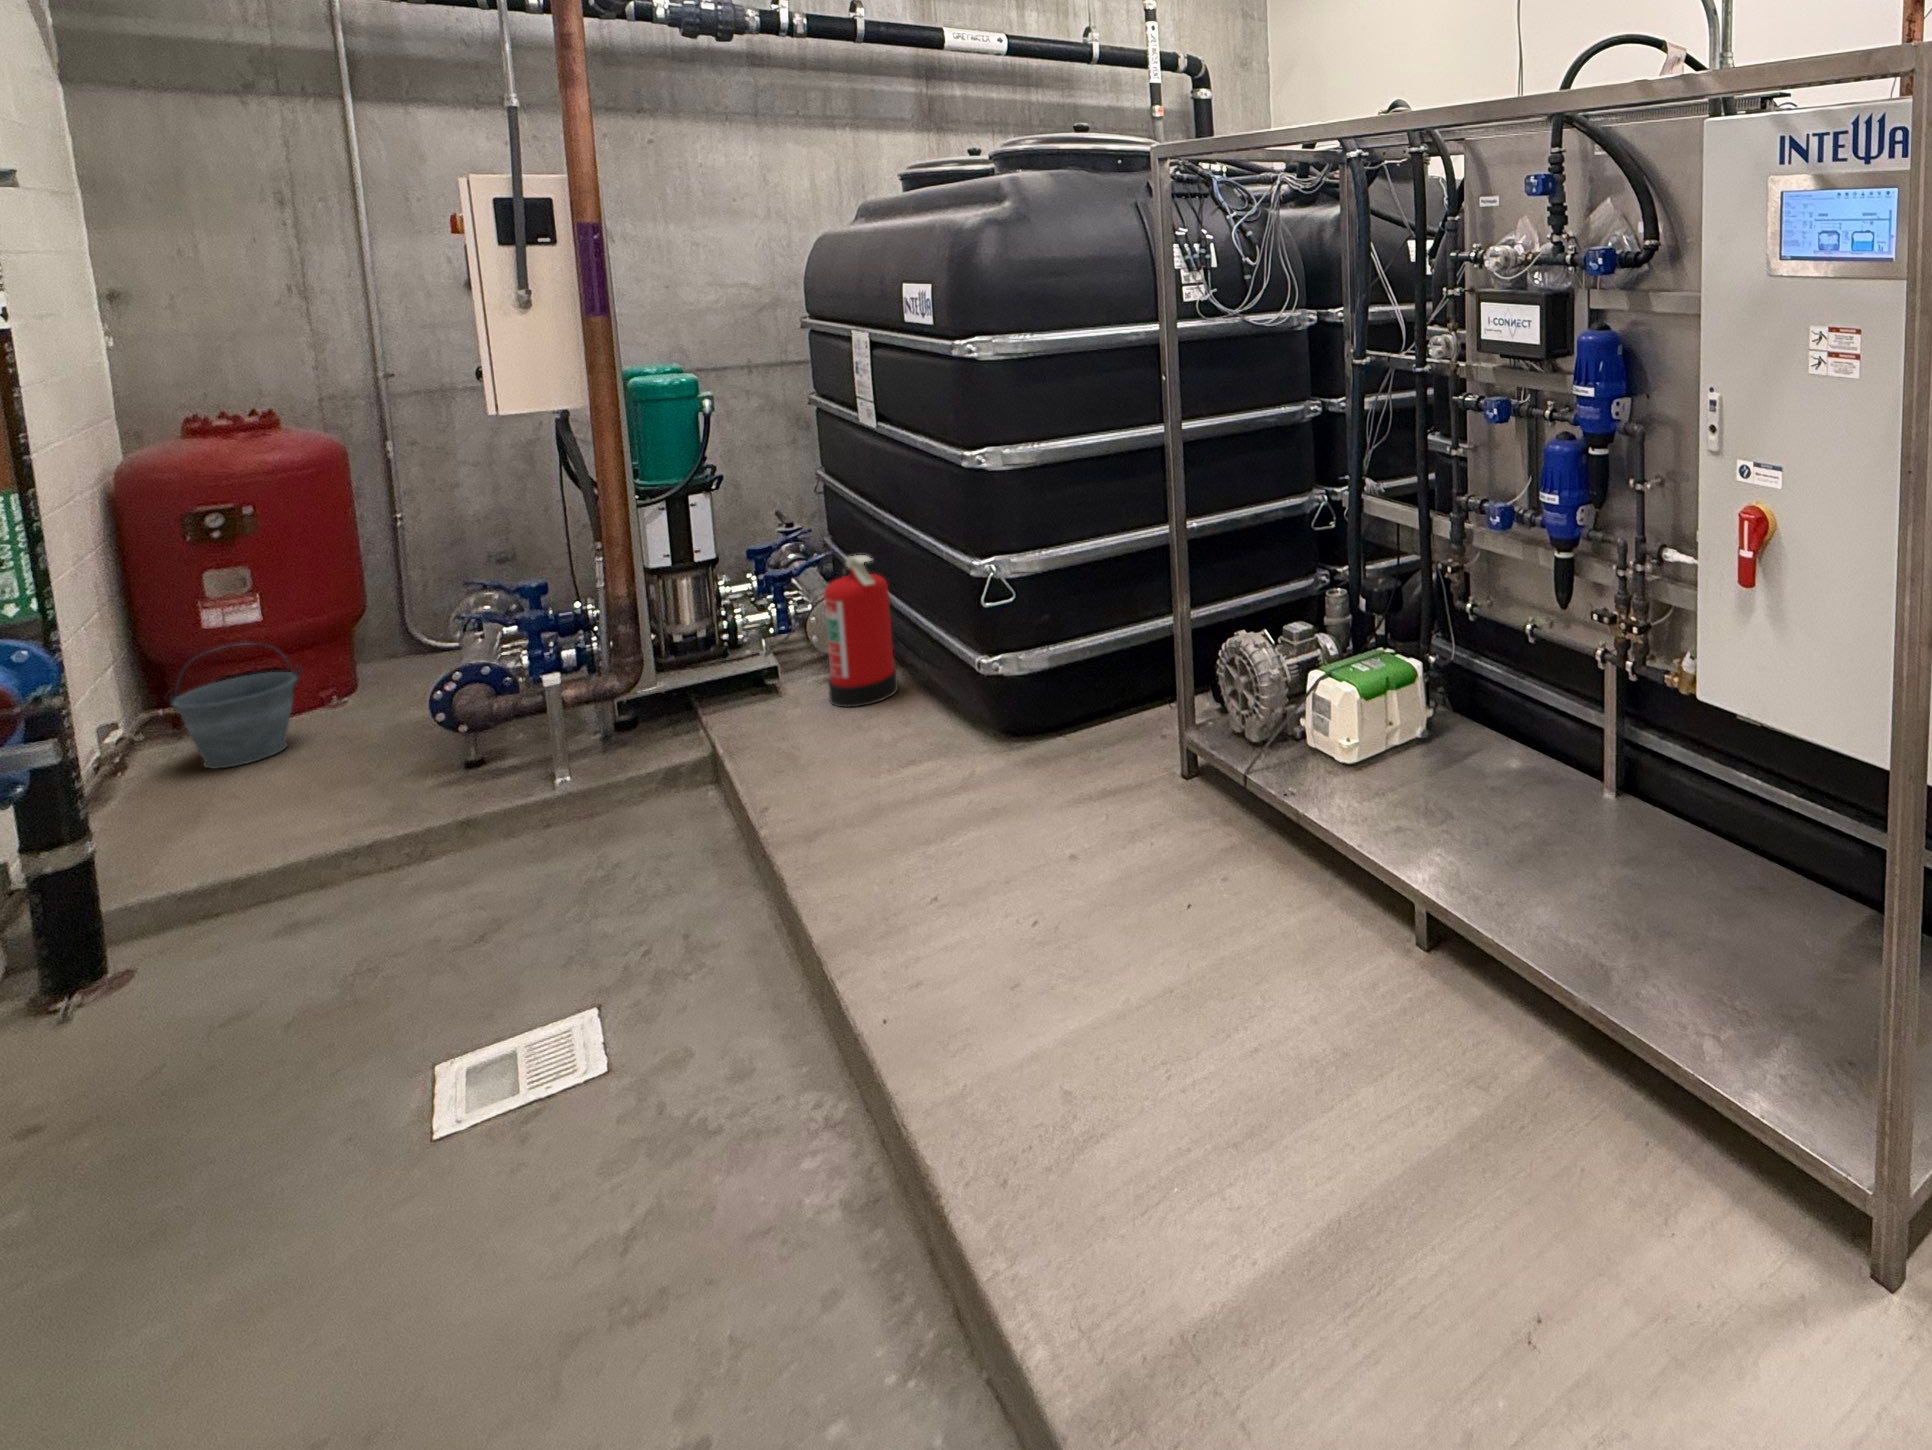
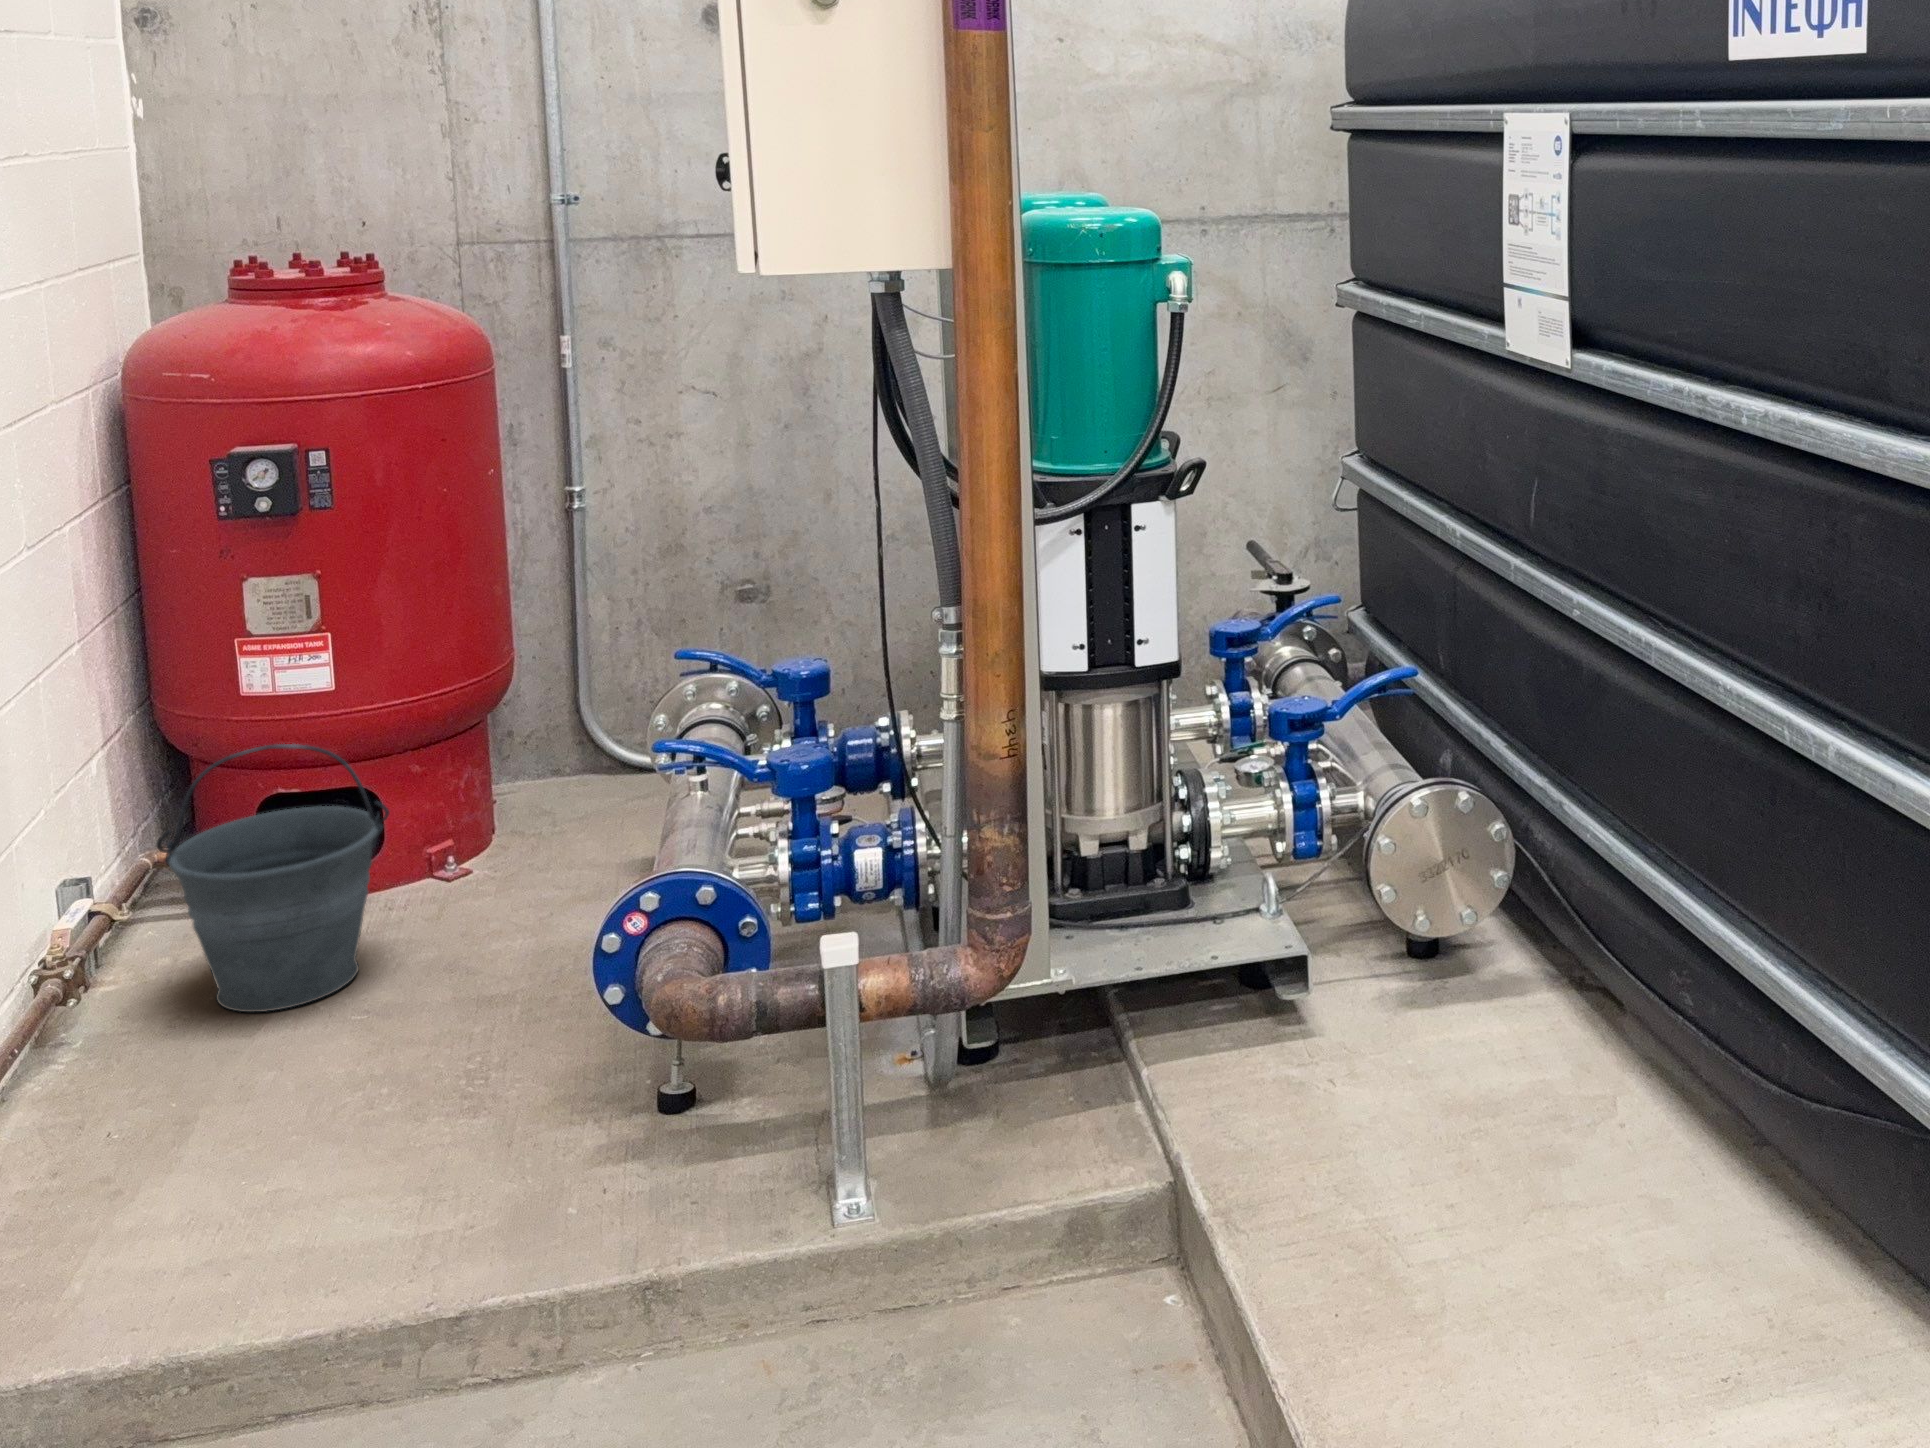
fire extinguisher: present [824,555,898,707] -> none [1432,701,1598,1120]

